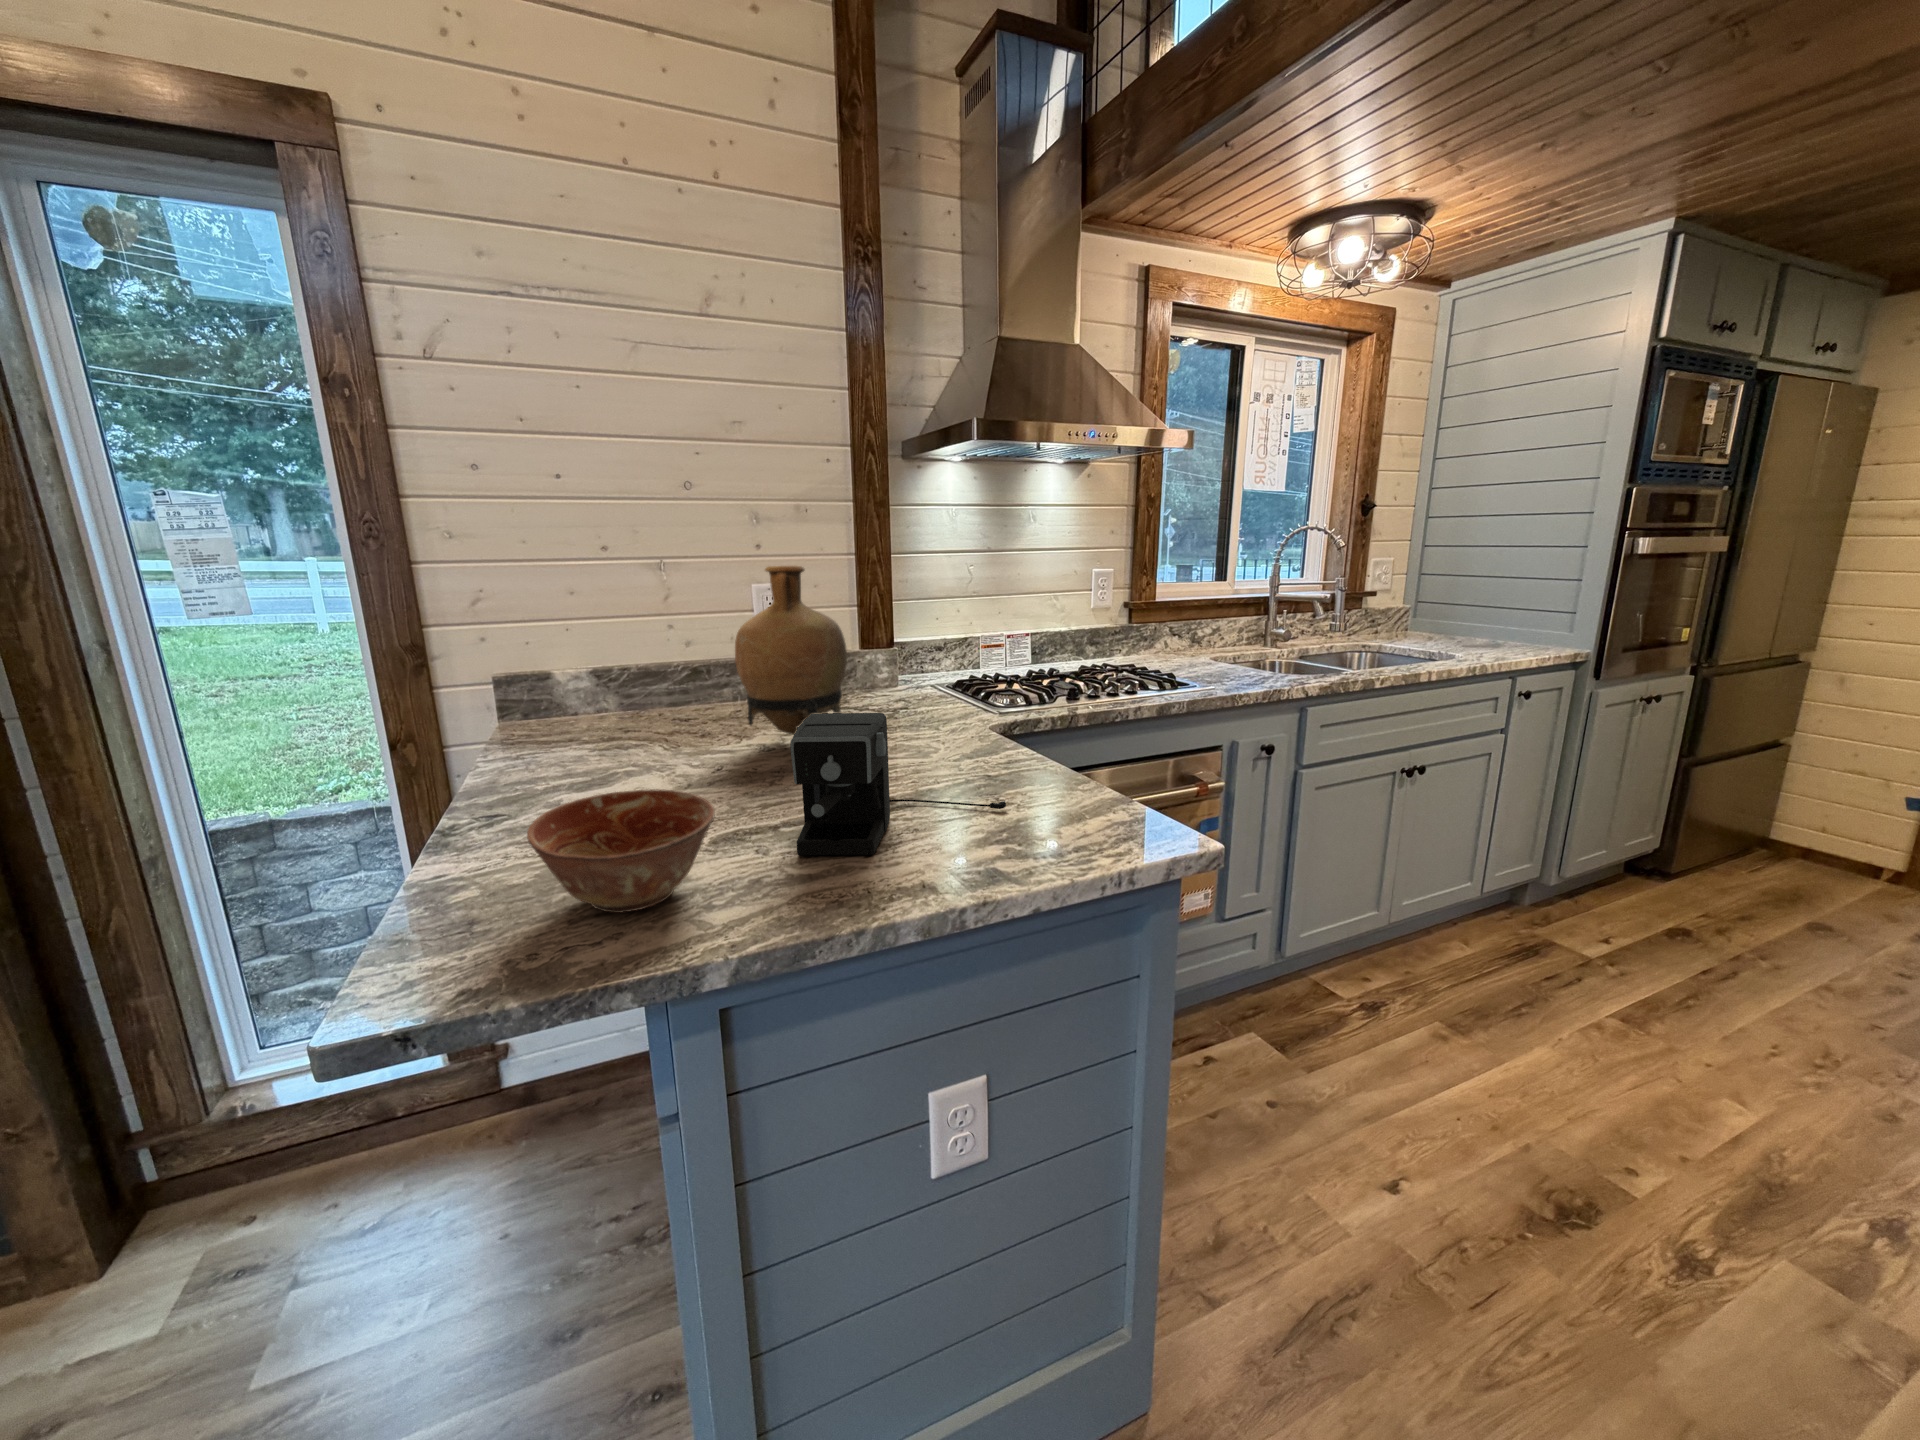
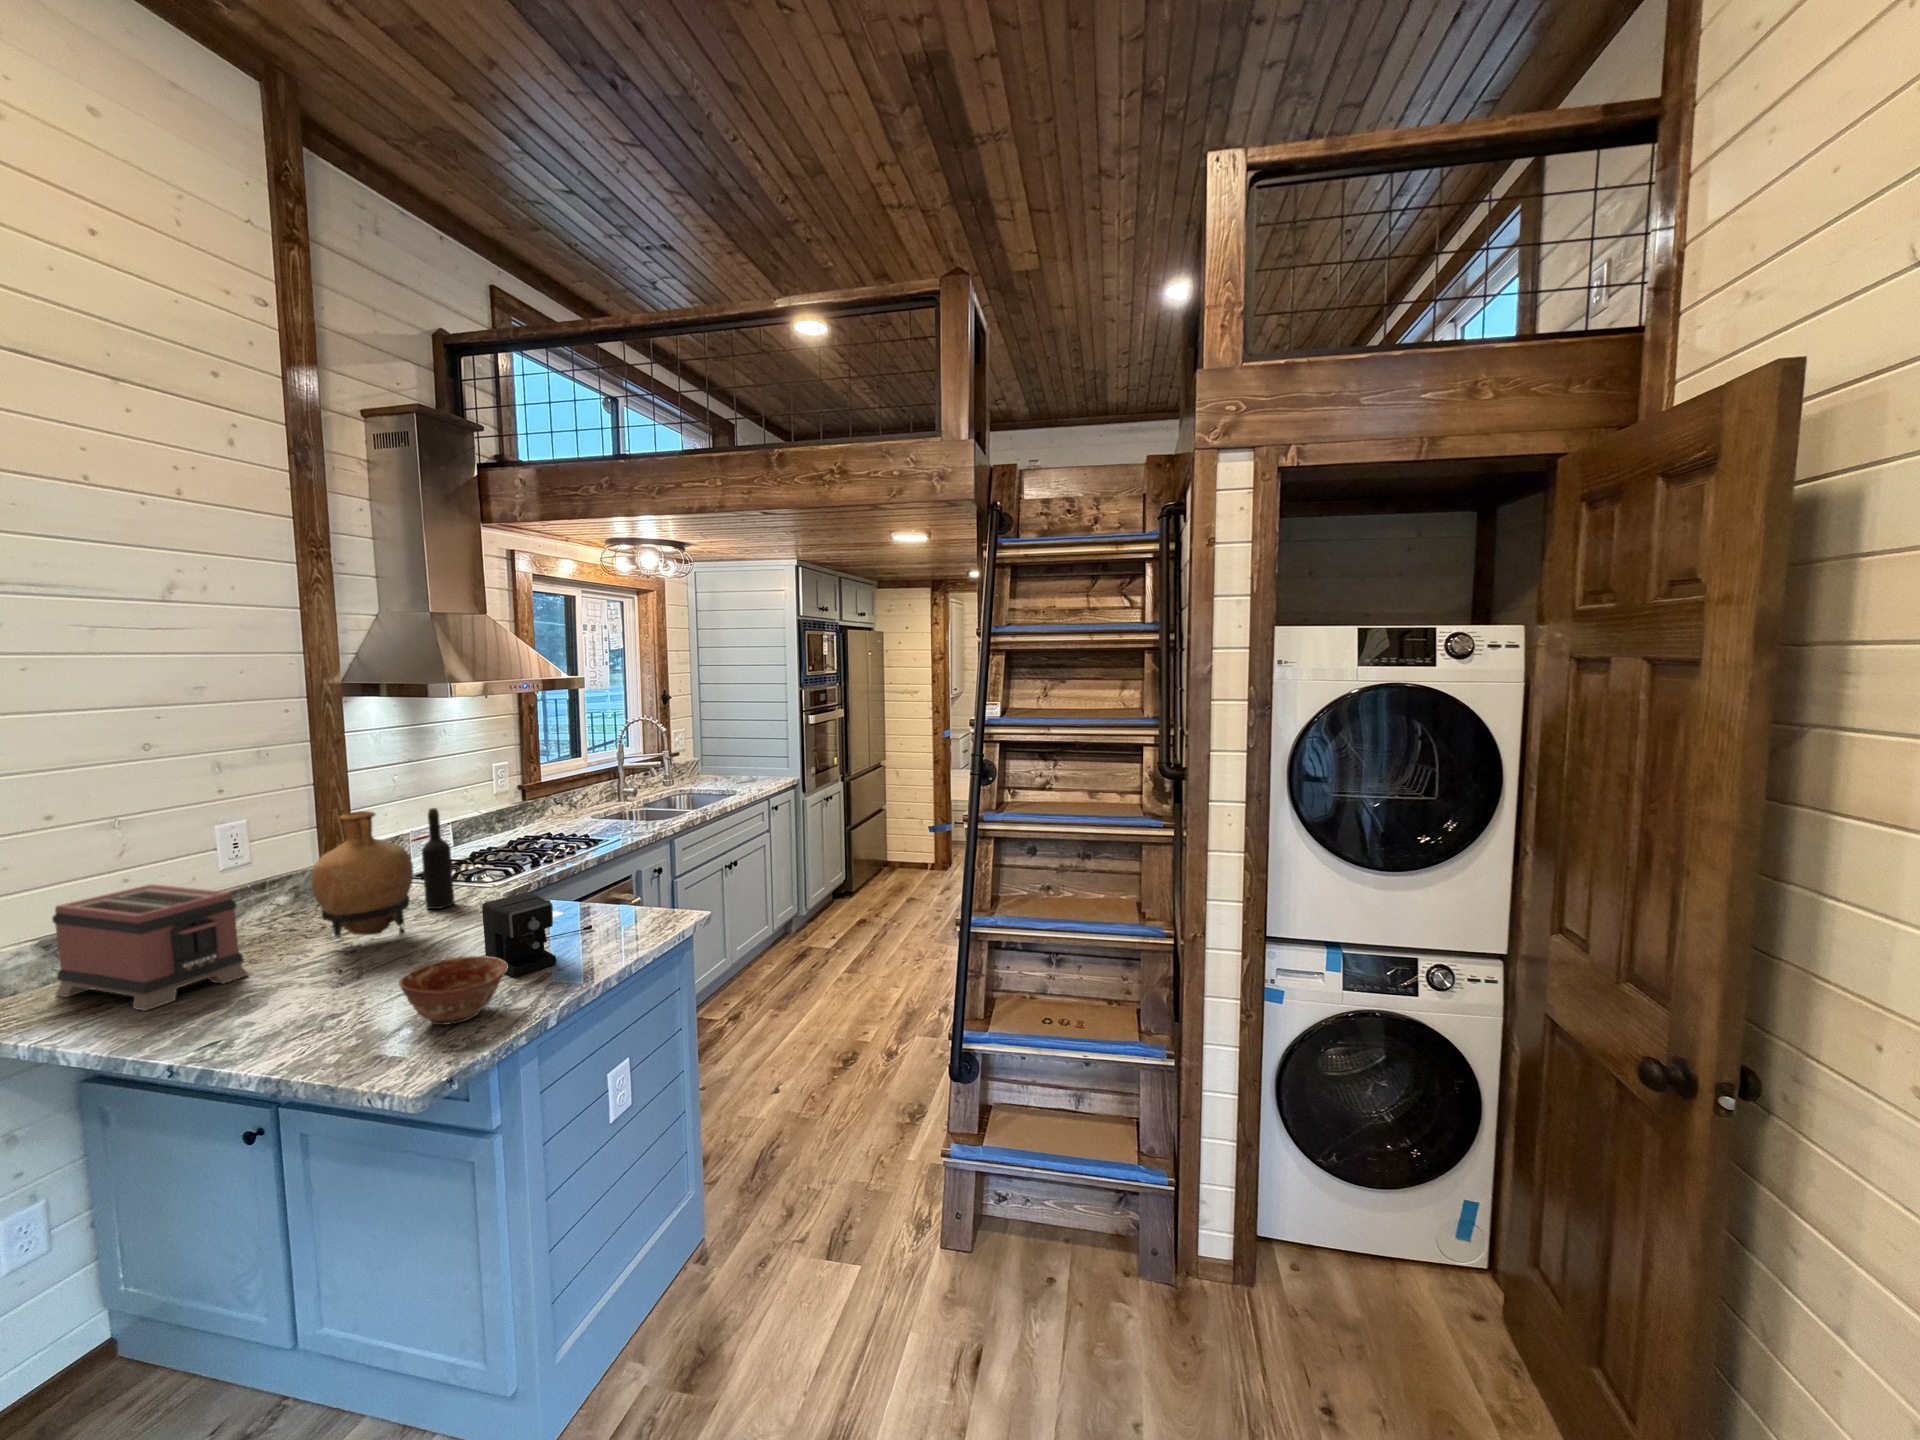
wine bottle: none [901,585,936,724] -> present [422,808,454,909]
toaster: none [562,630,677,758] -> present [52,884,248,1011]

